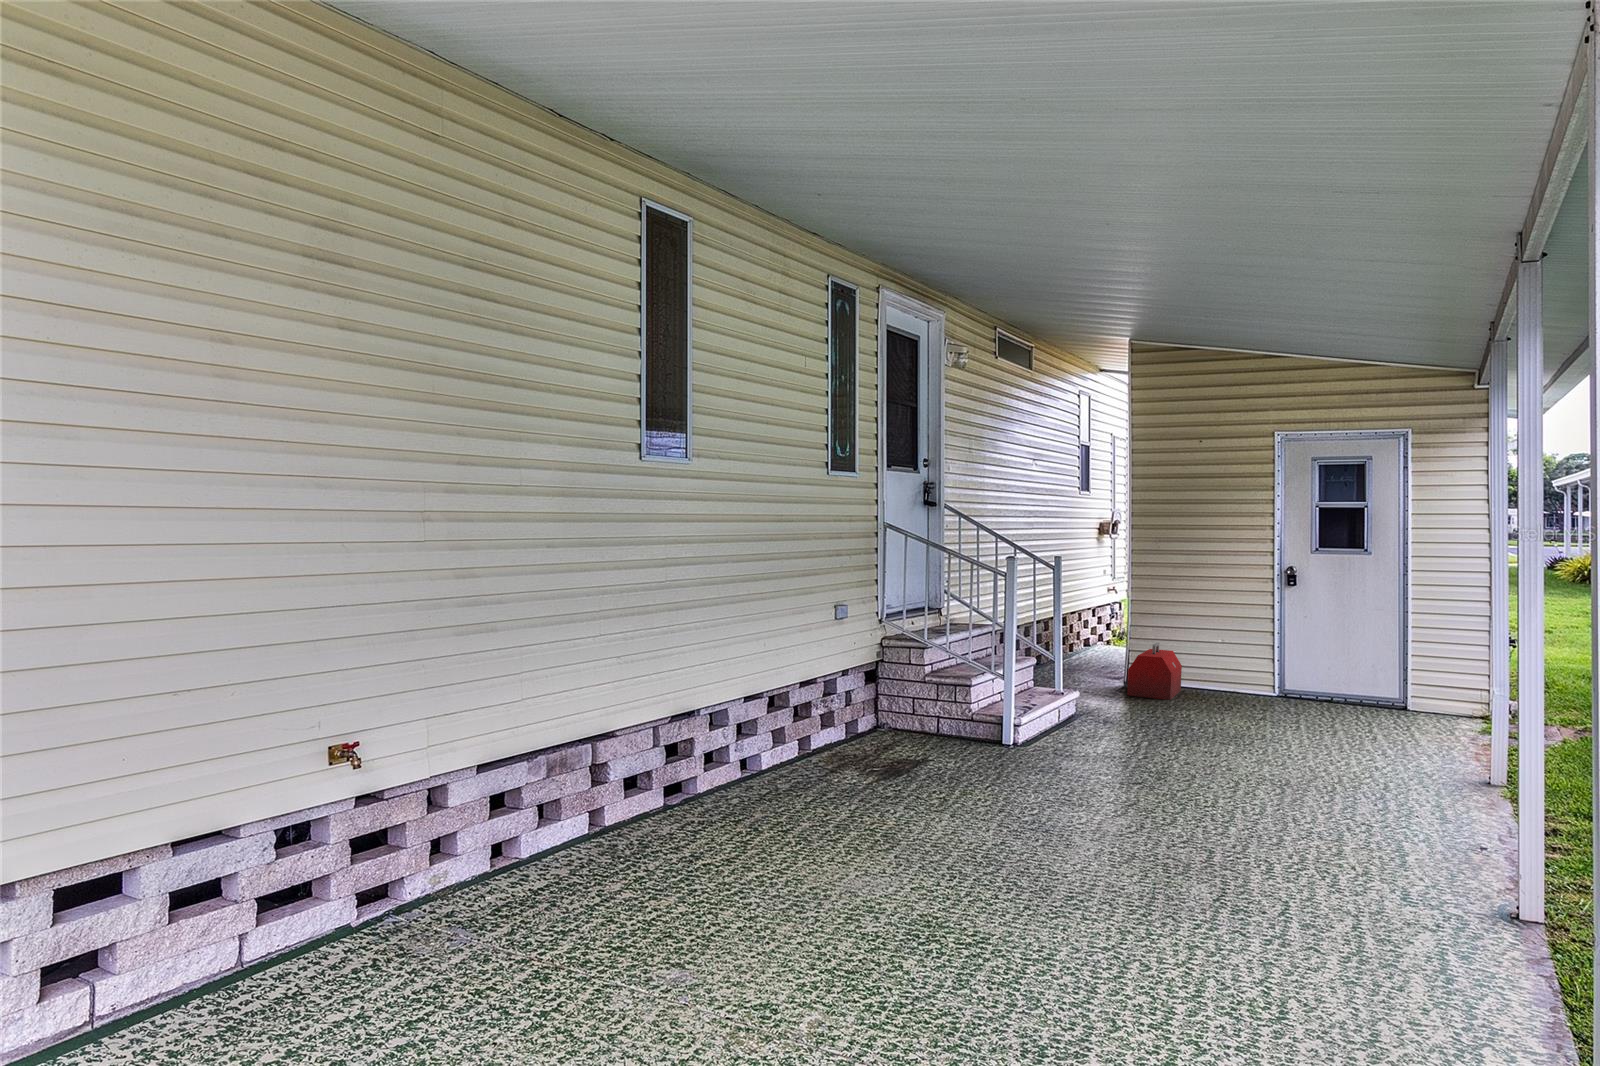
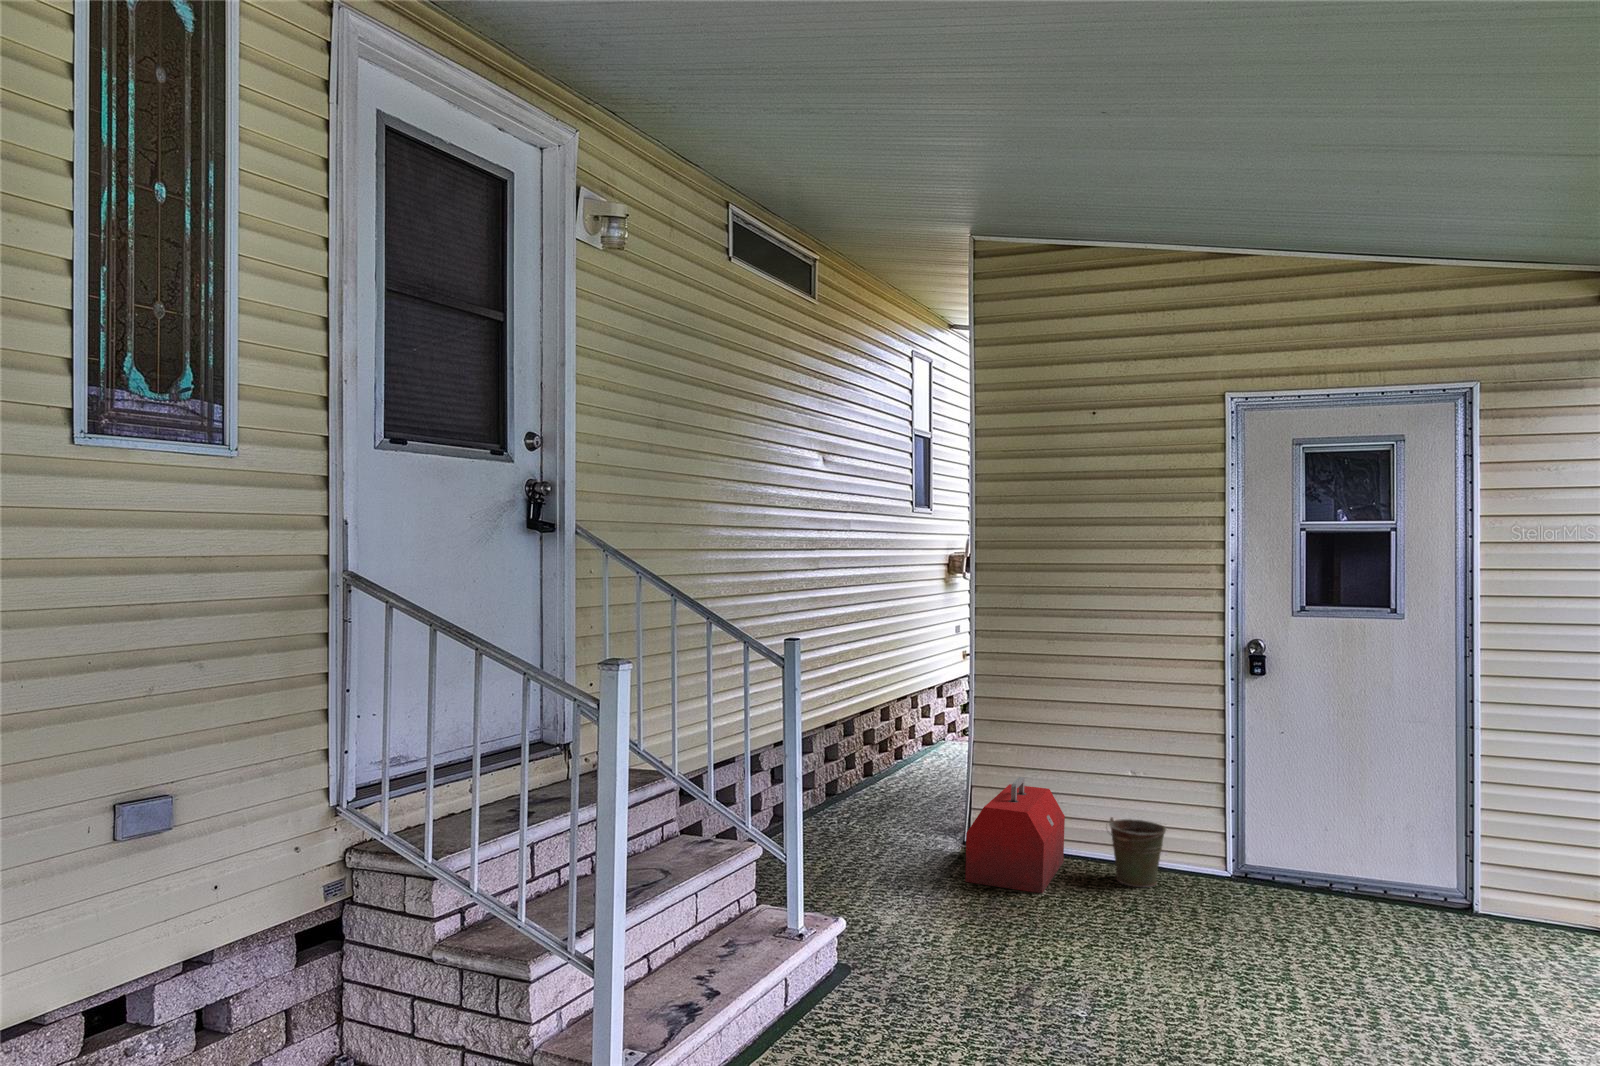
bucket: none [1205,664,1239,699] -> present [1106,817,1166,887]

